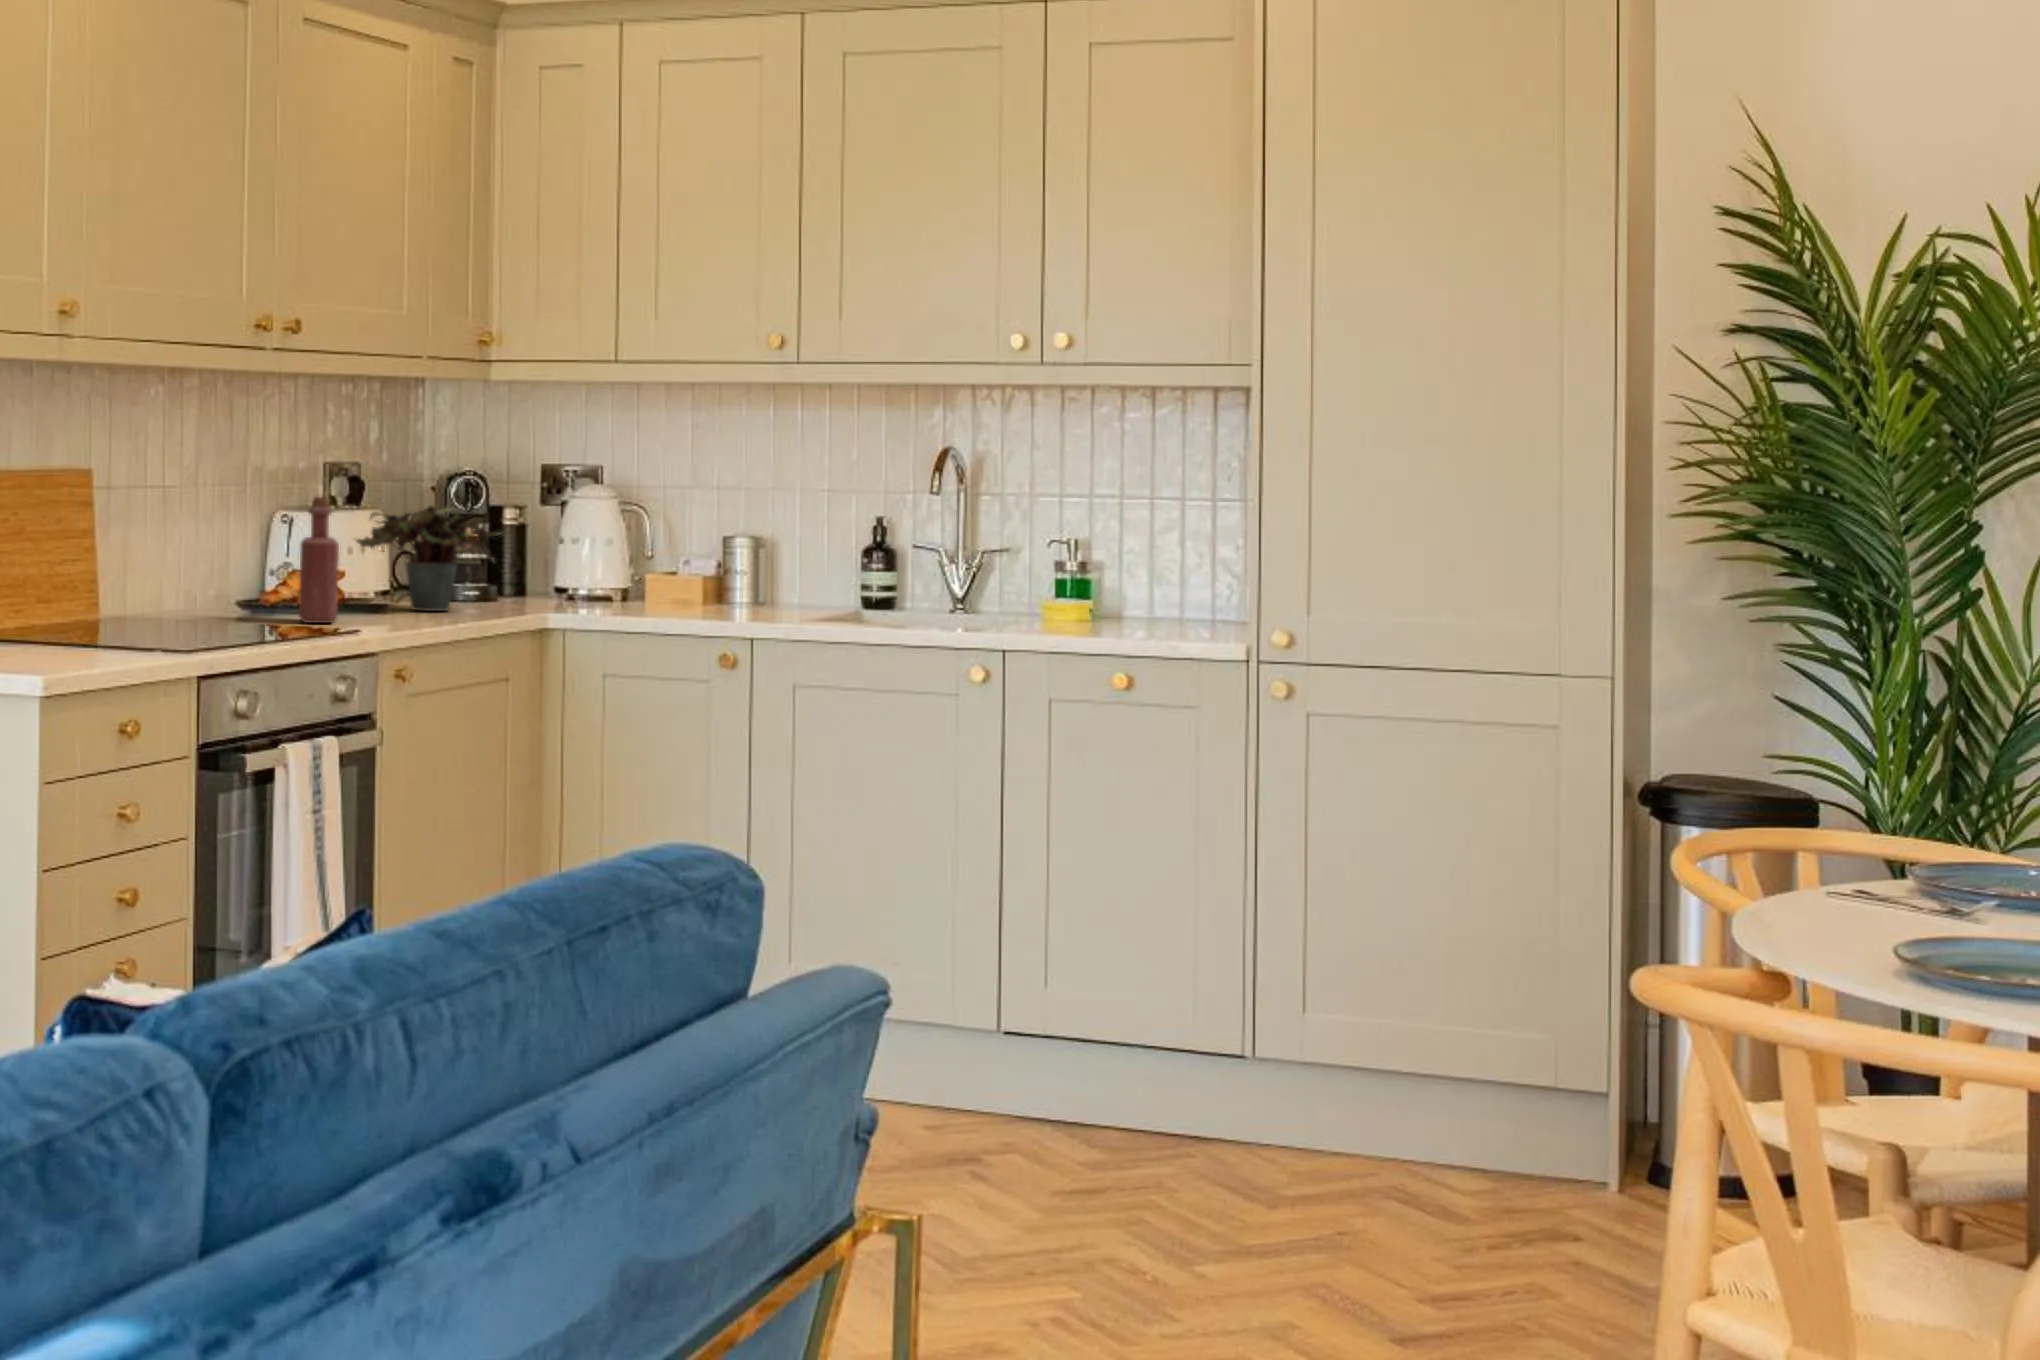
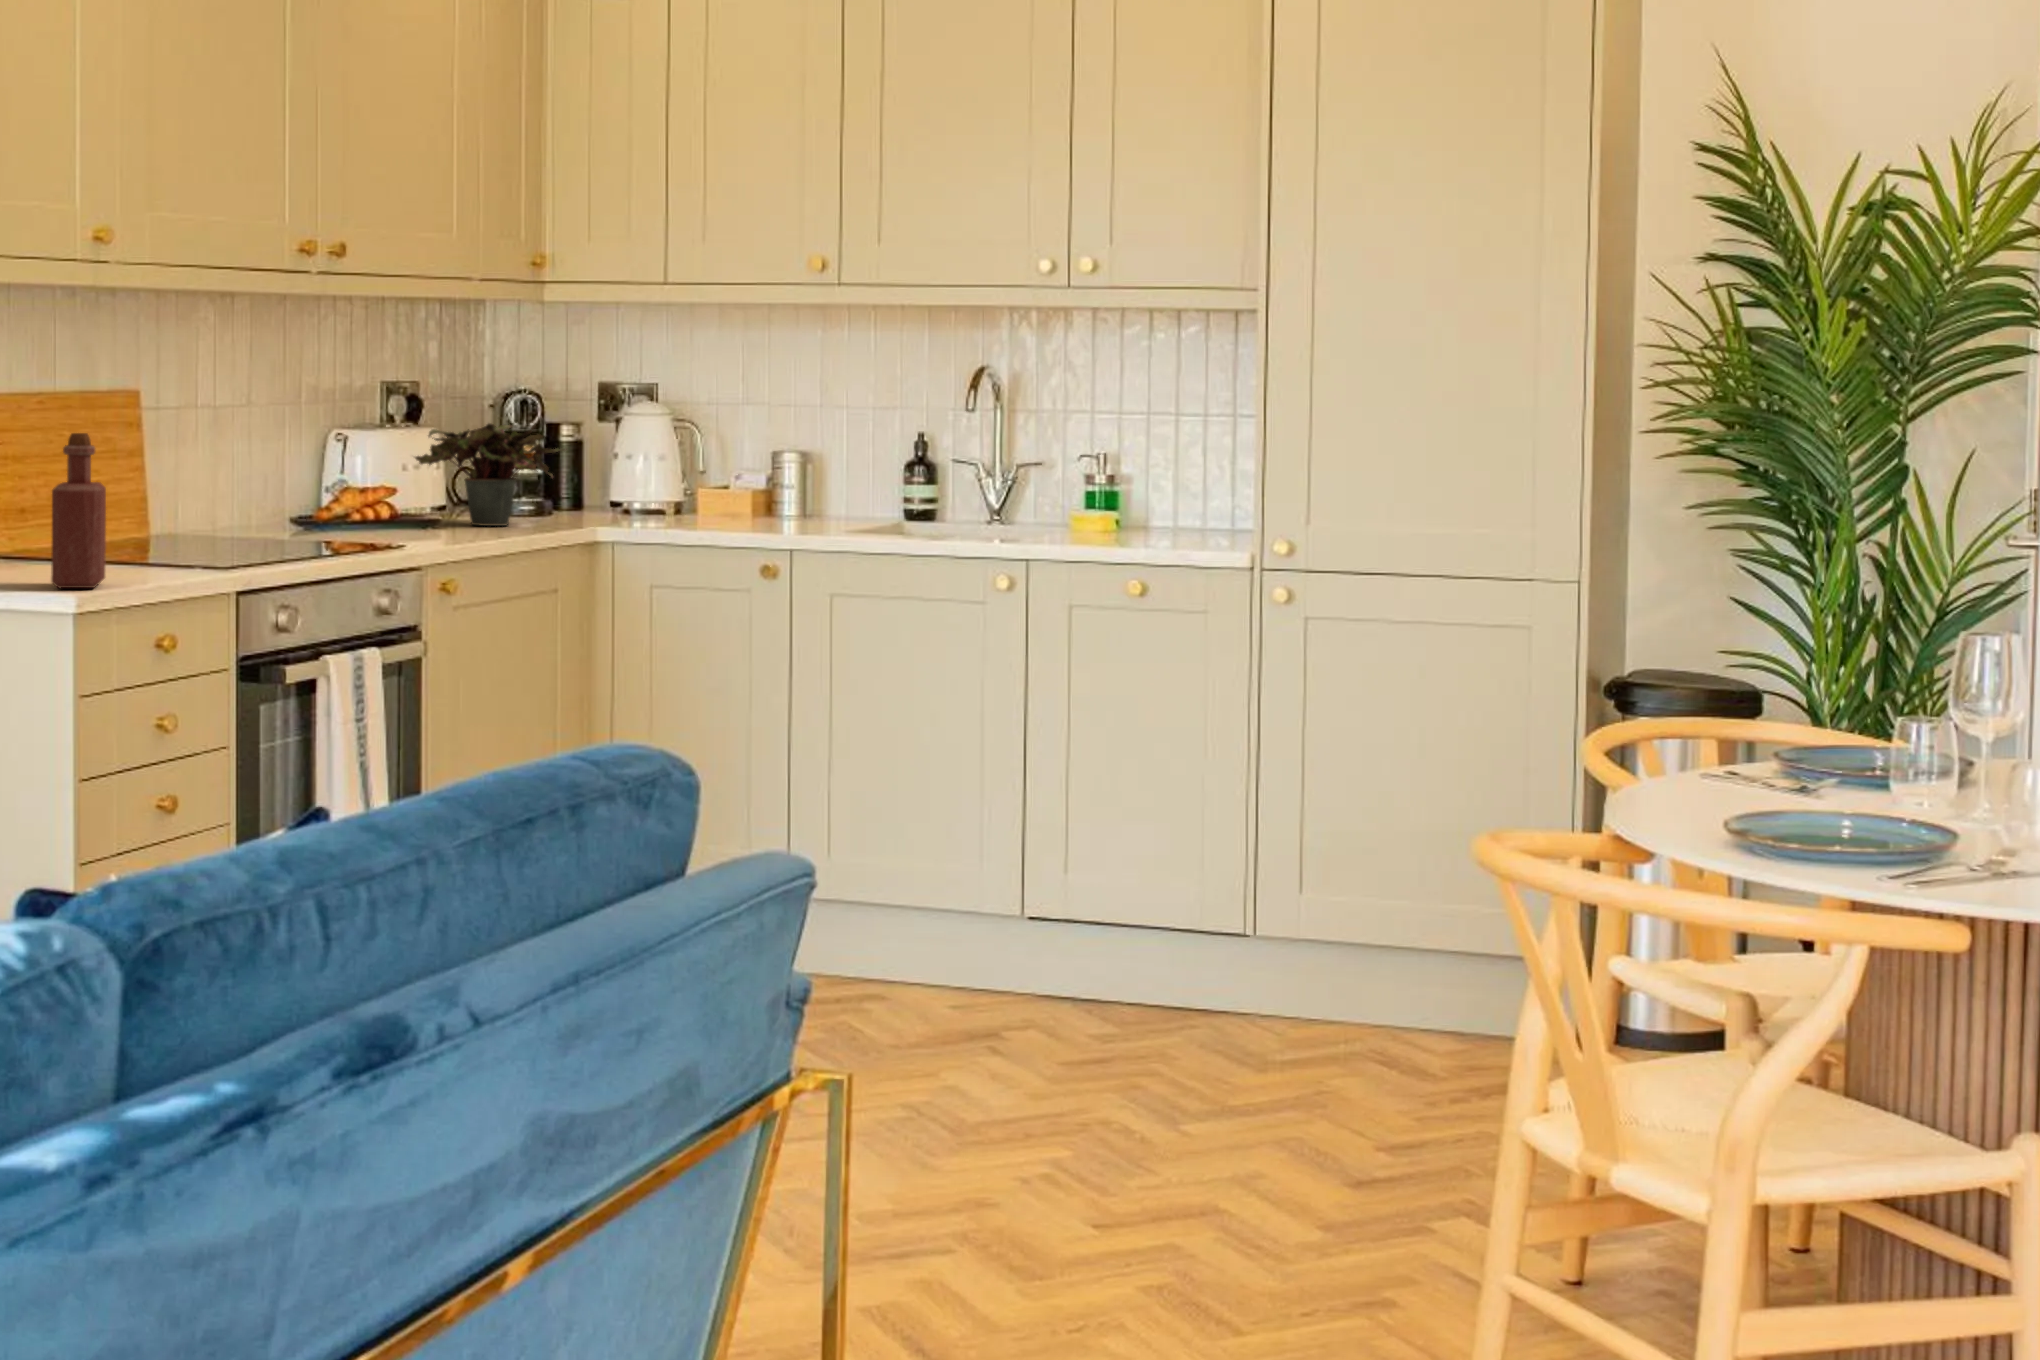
bottle: present [299,497,339,623] -> present [51,433,106,588]

